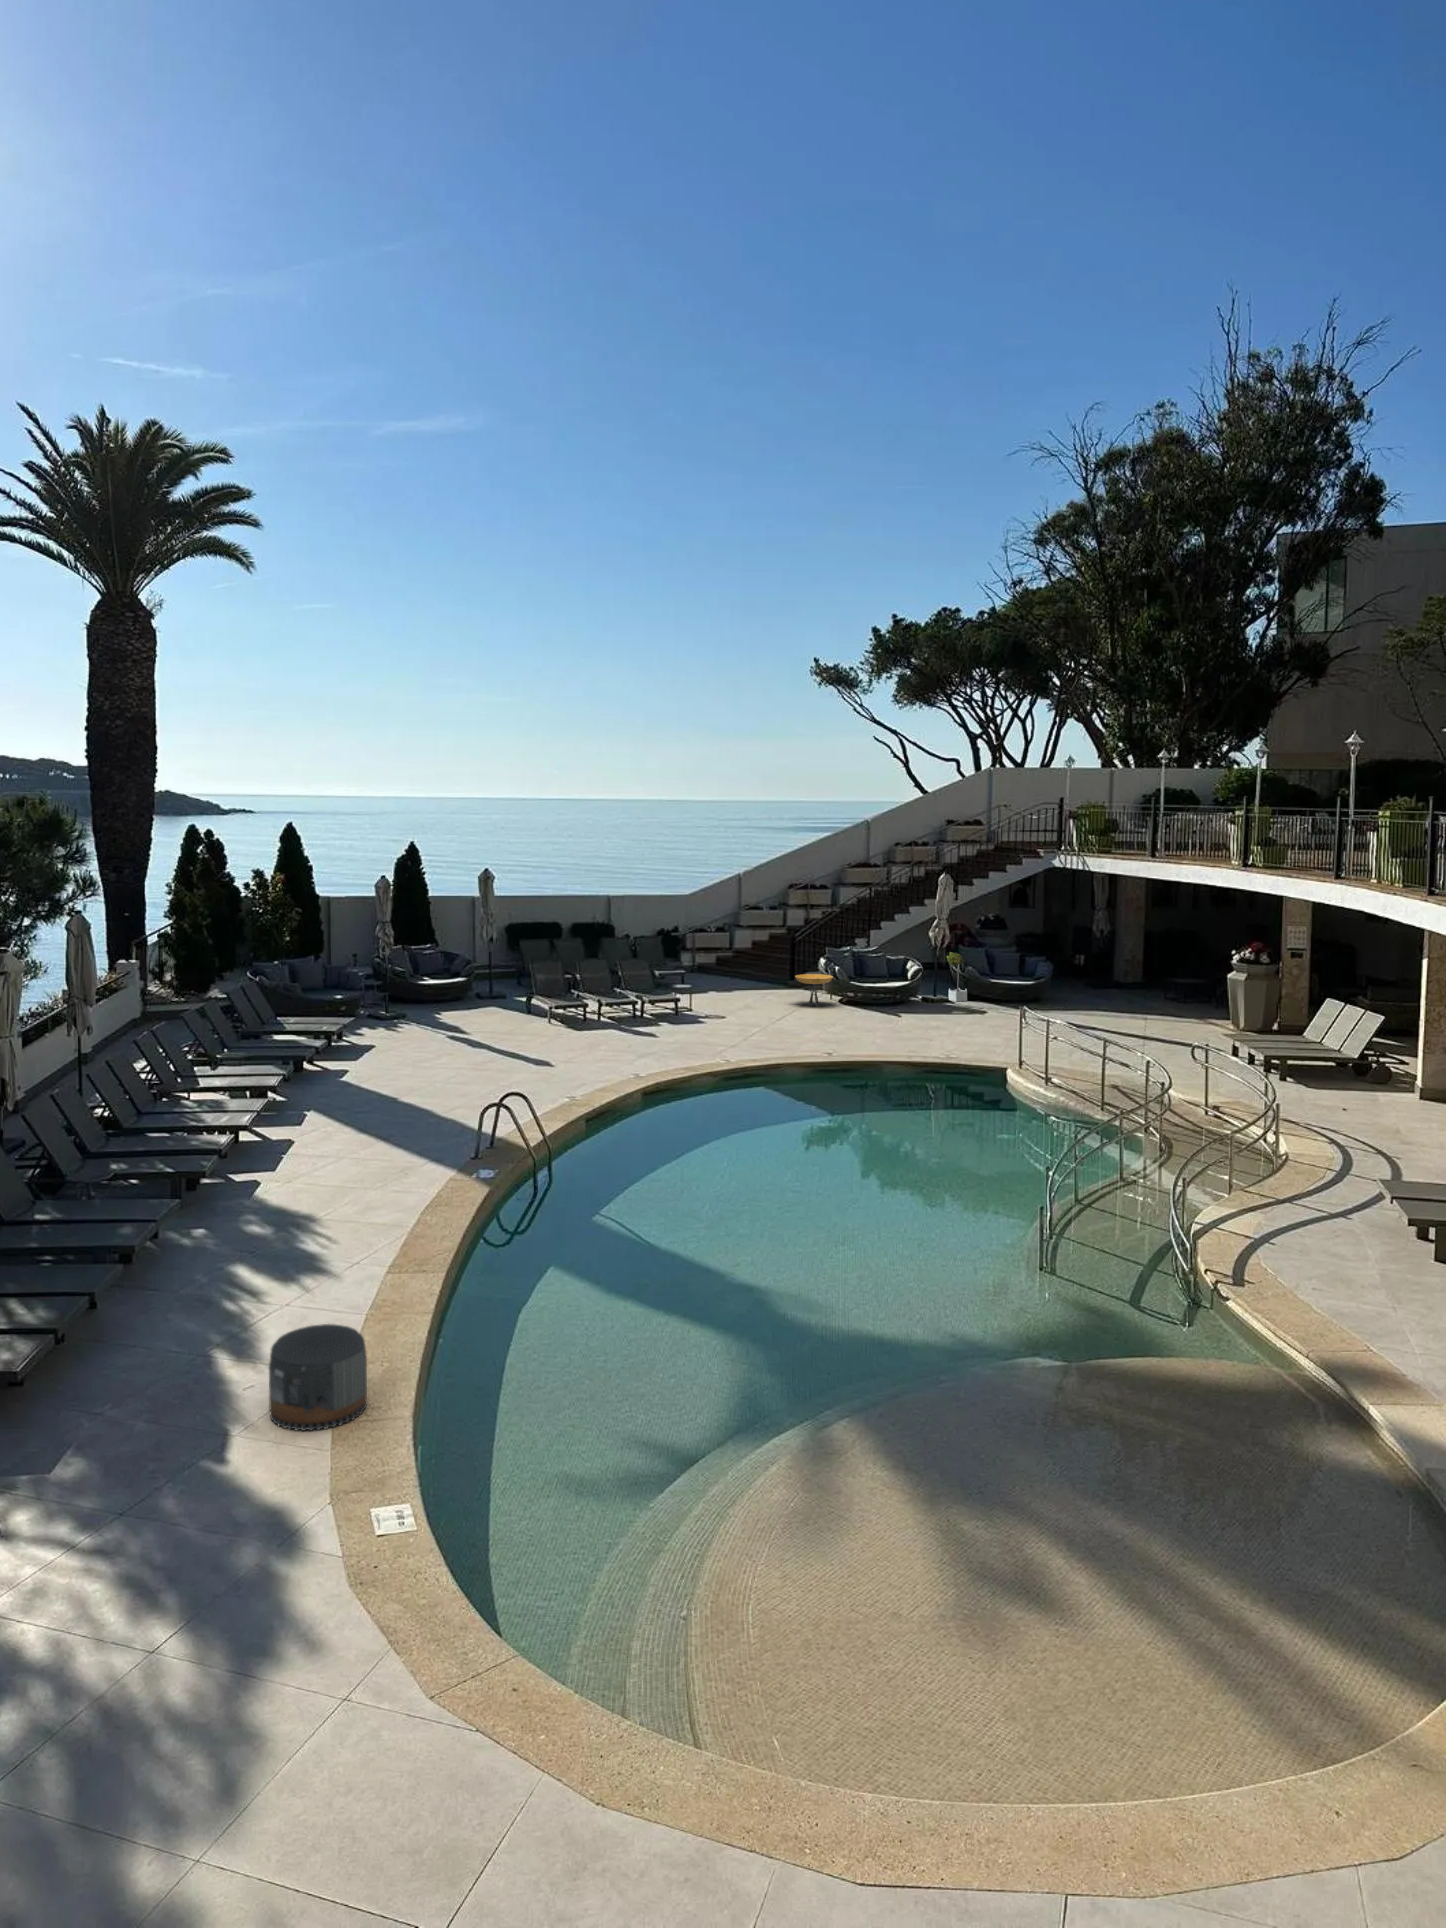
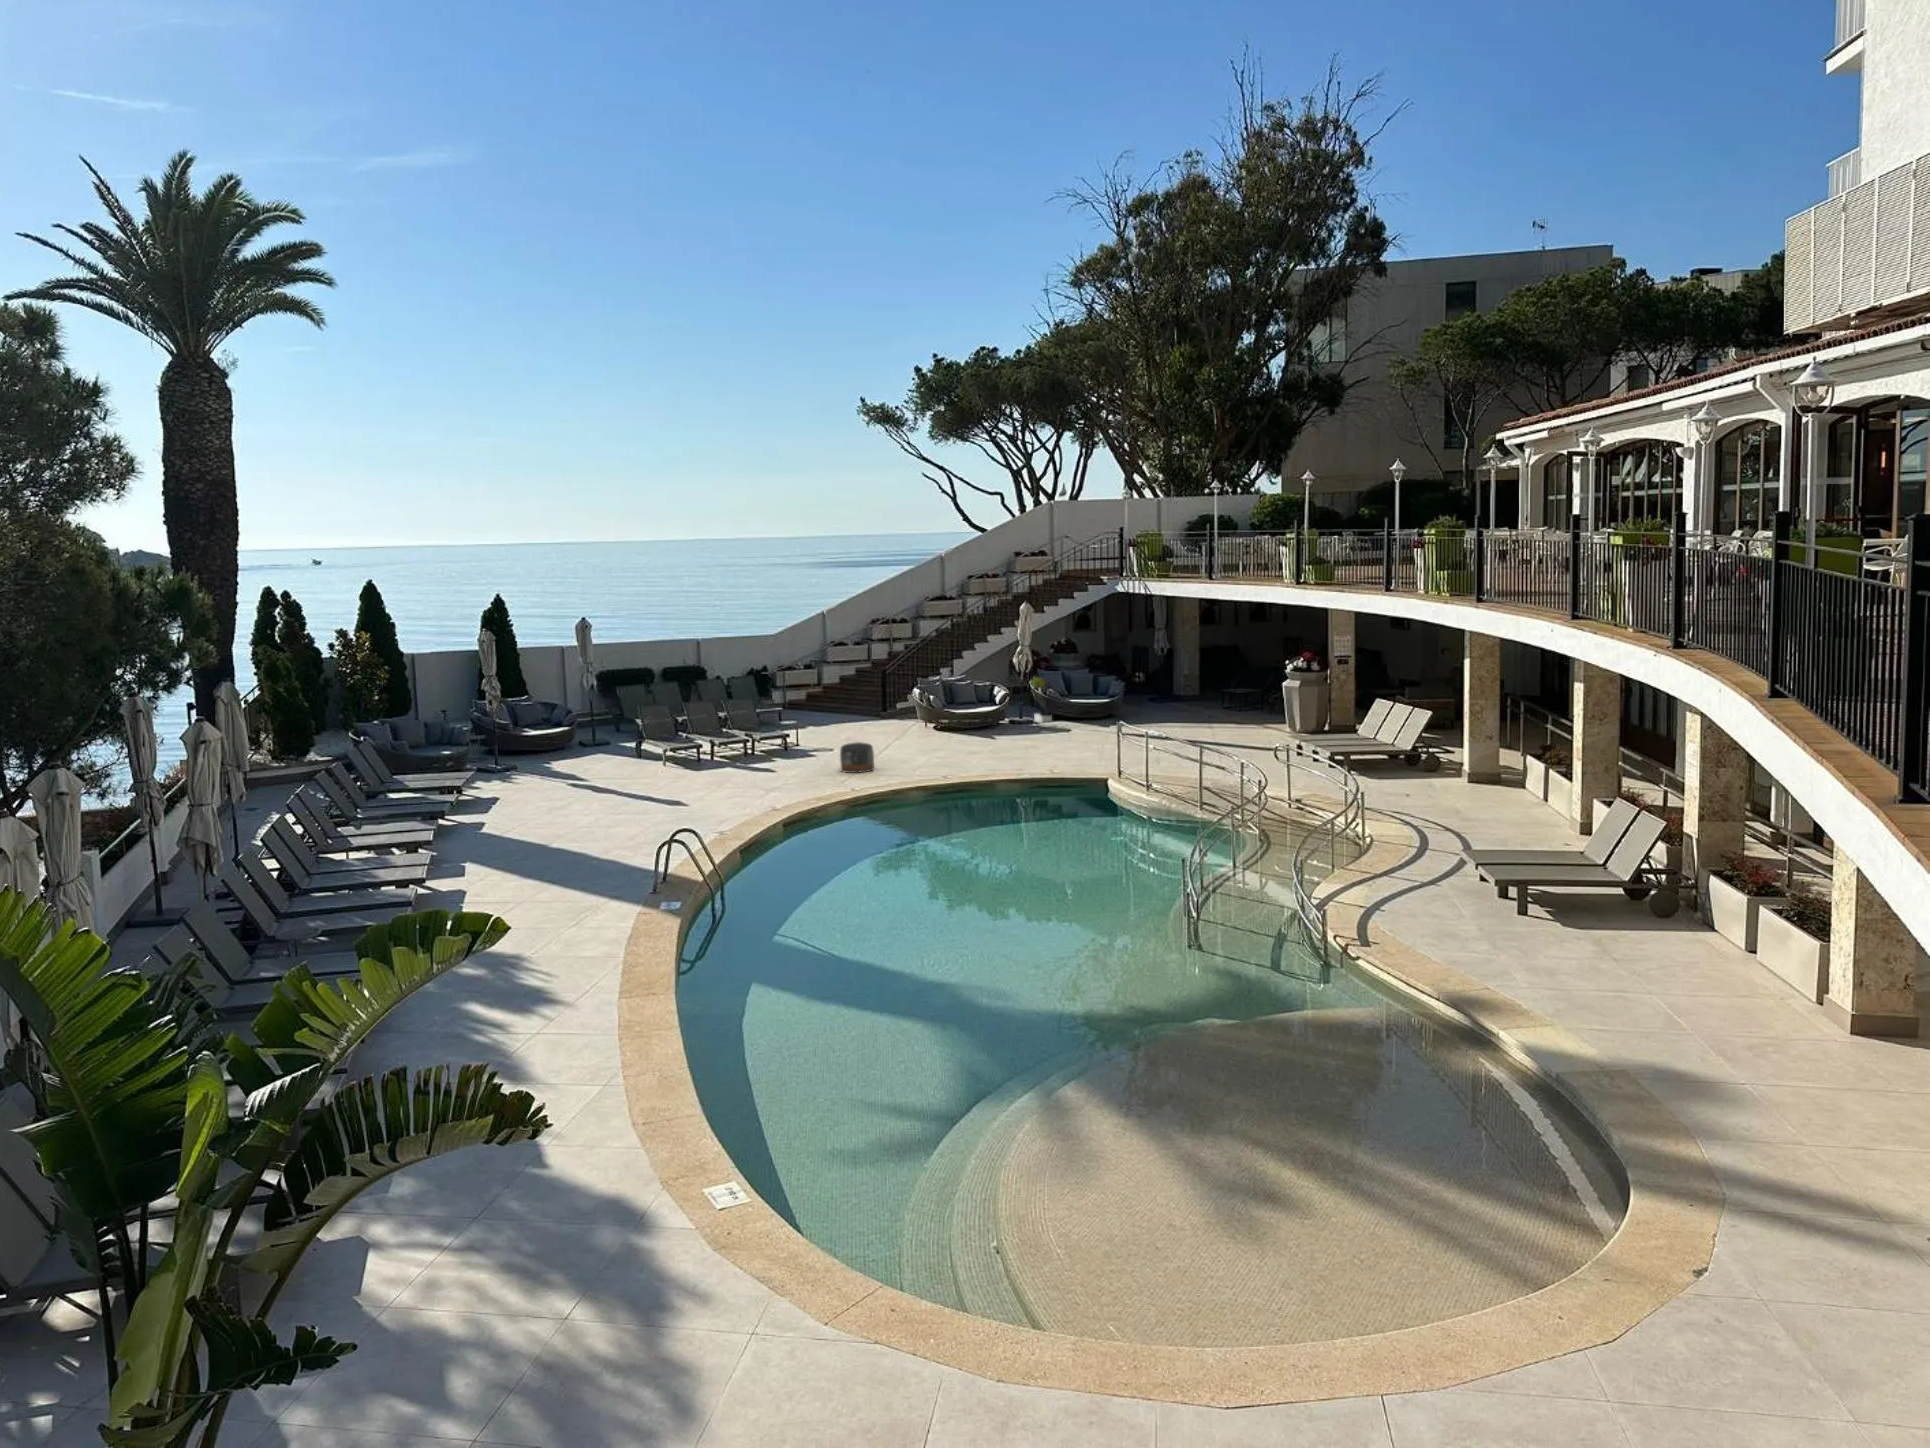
side table: present [795,974,833,1007] -> none [893,704,929,735]
pouf: present [269,1324,367,1431] -> present [840,742,874,773]

